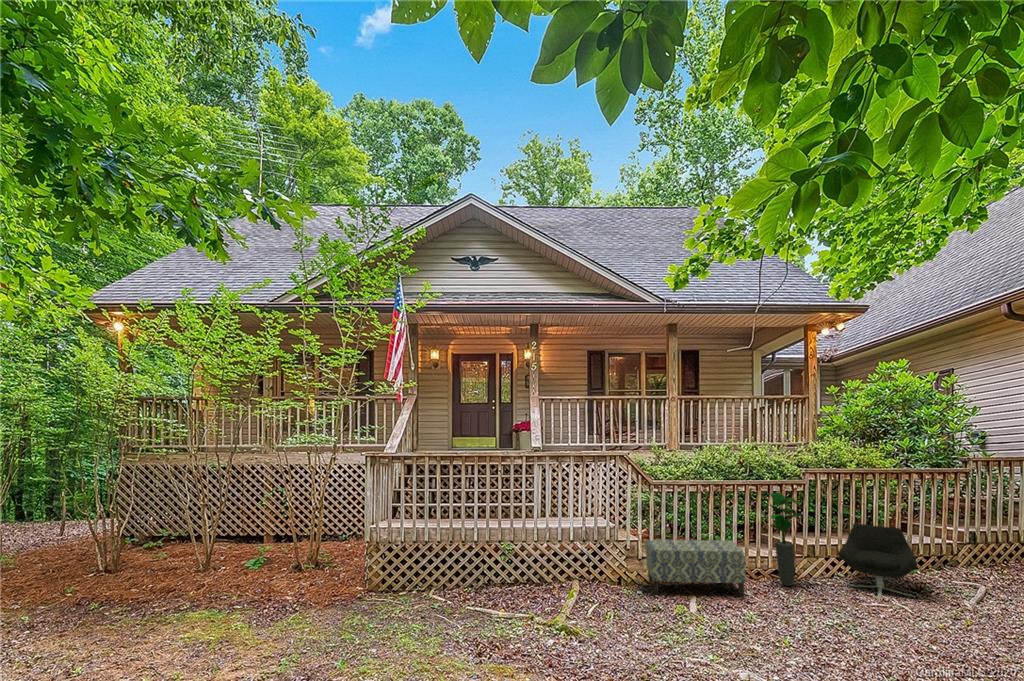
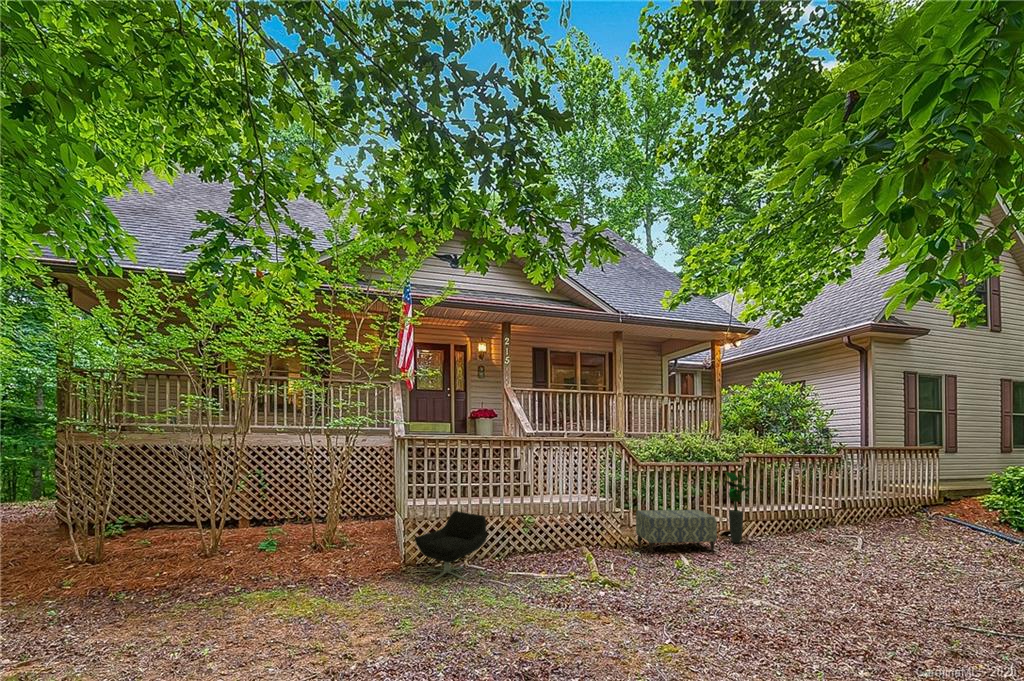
lounge chair: present [838,523,917,599] -> present [415,511,487,582]

